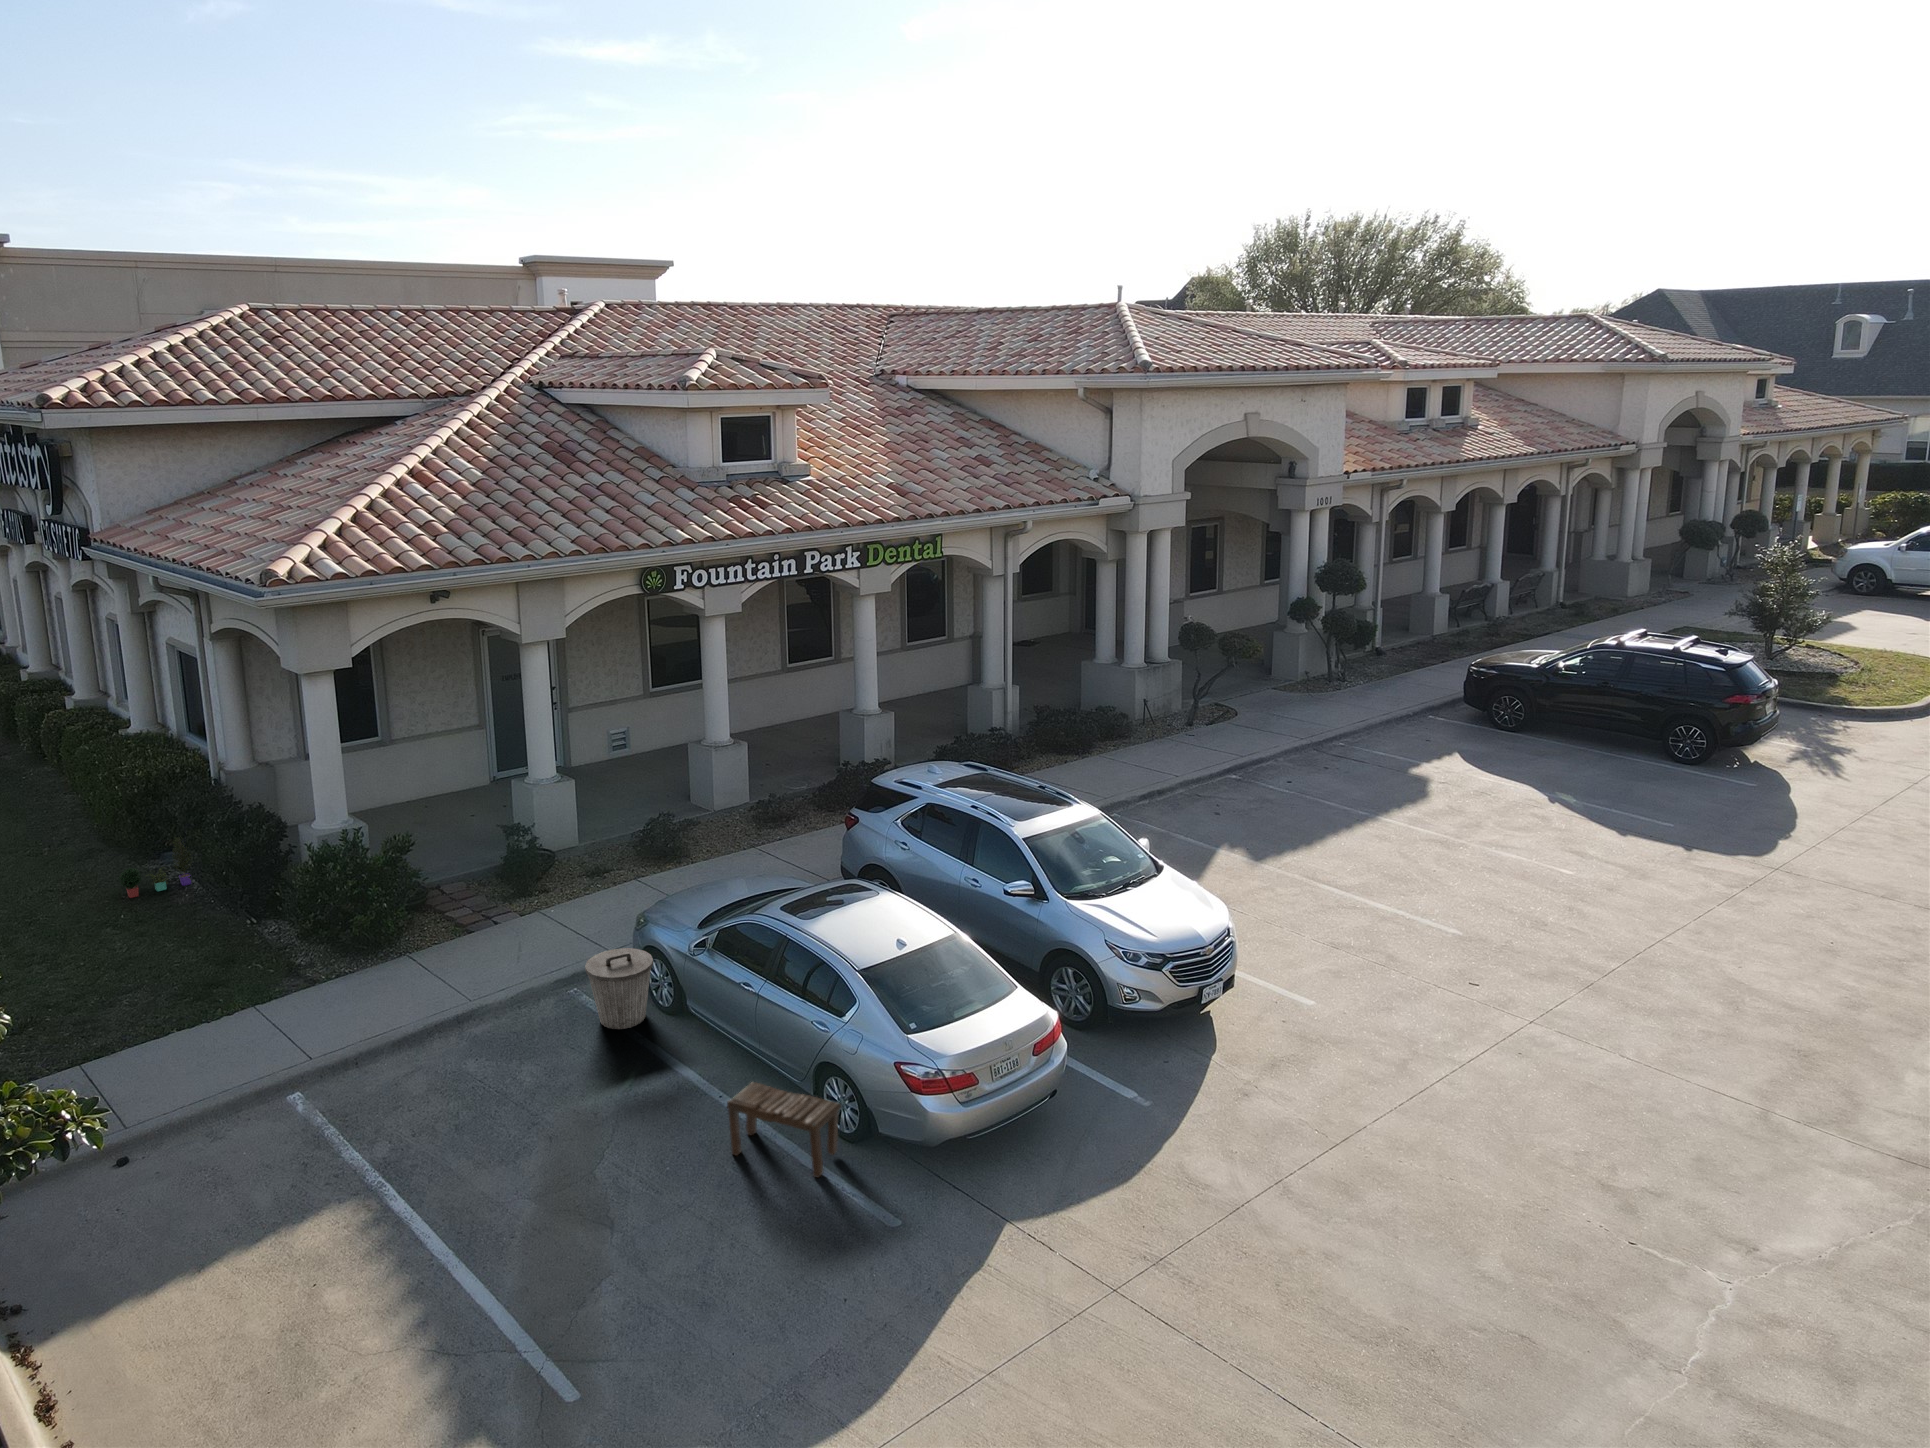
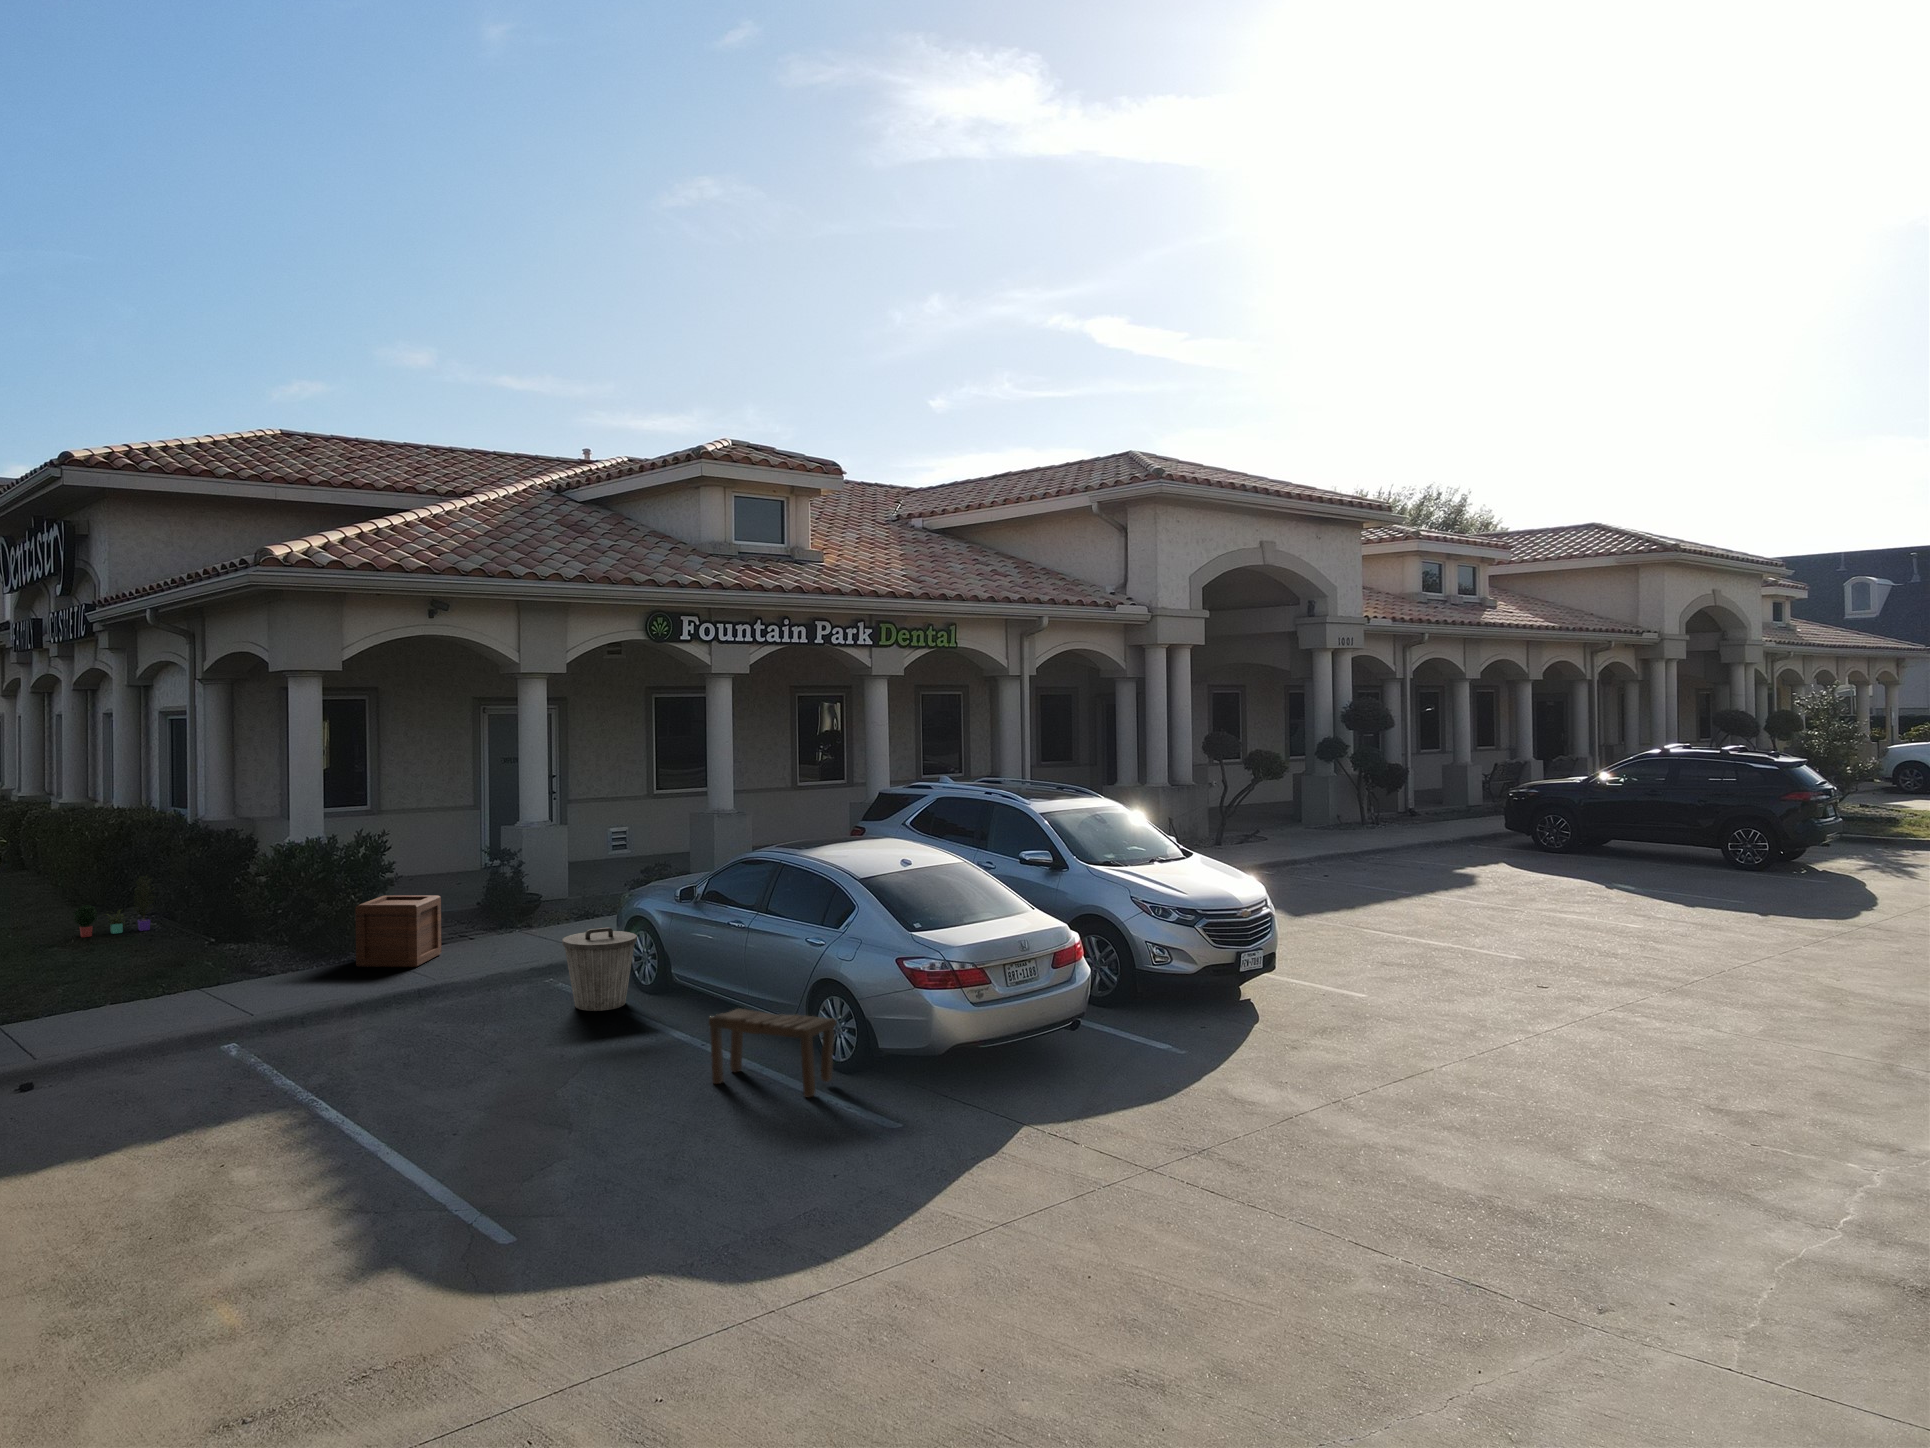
wooden crate: none [387,878,469,951] -> present [356,895,441,967]

